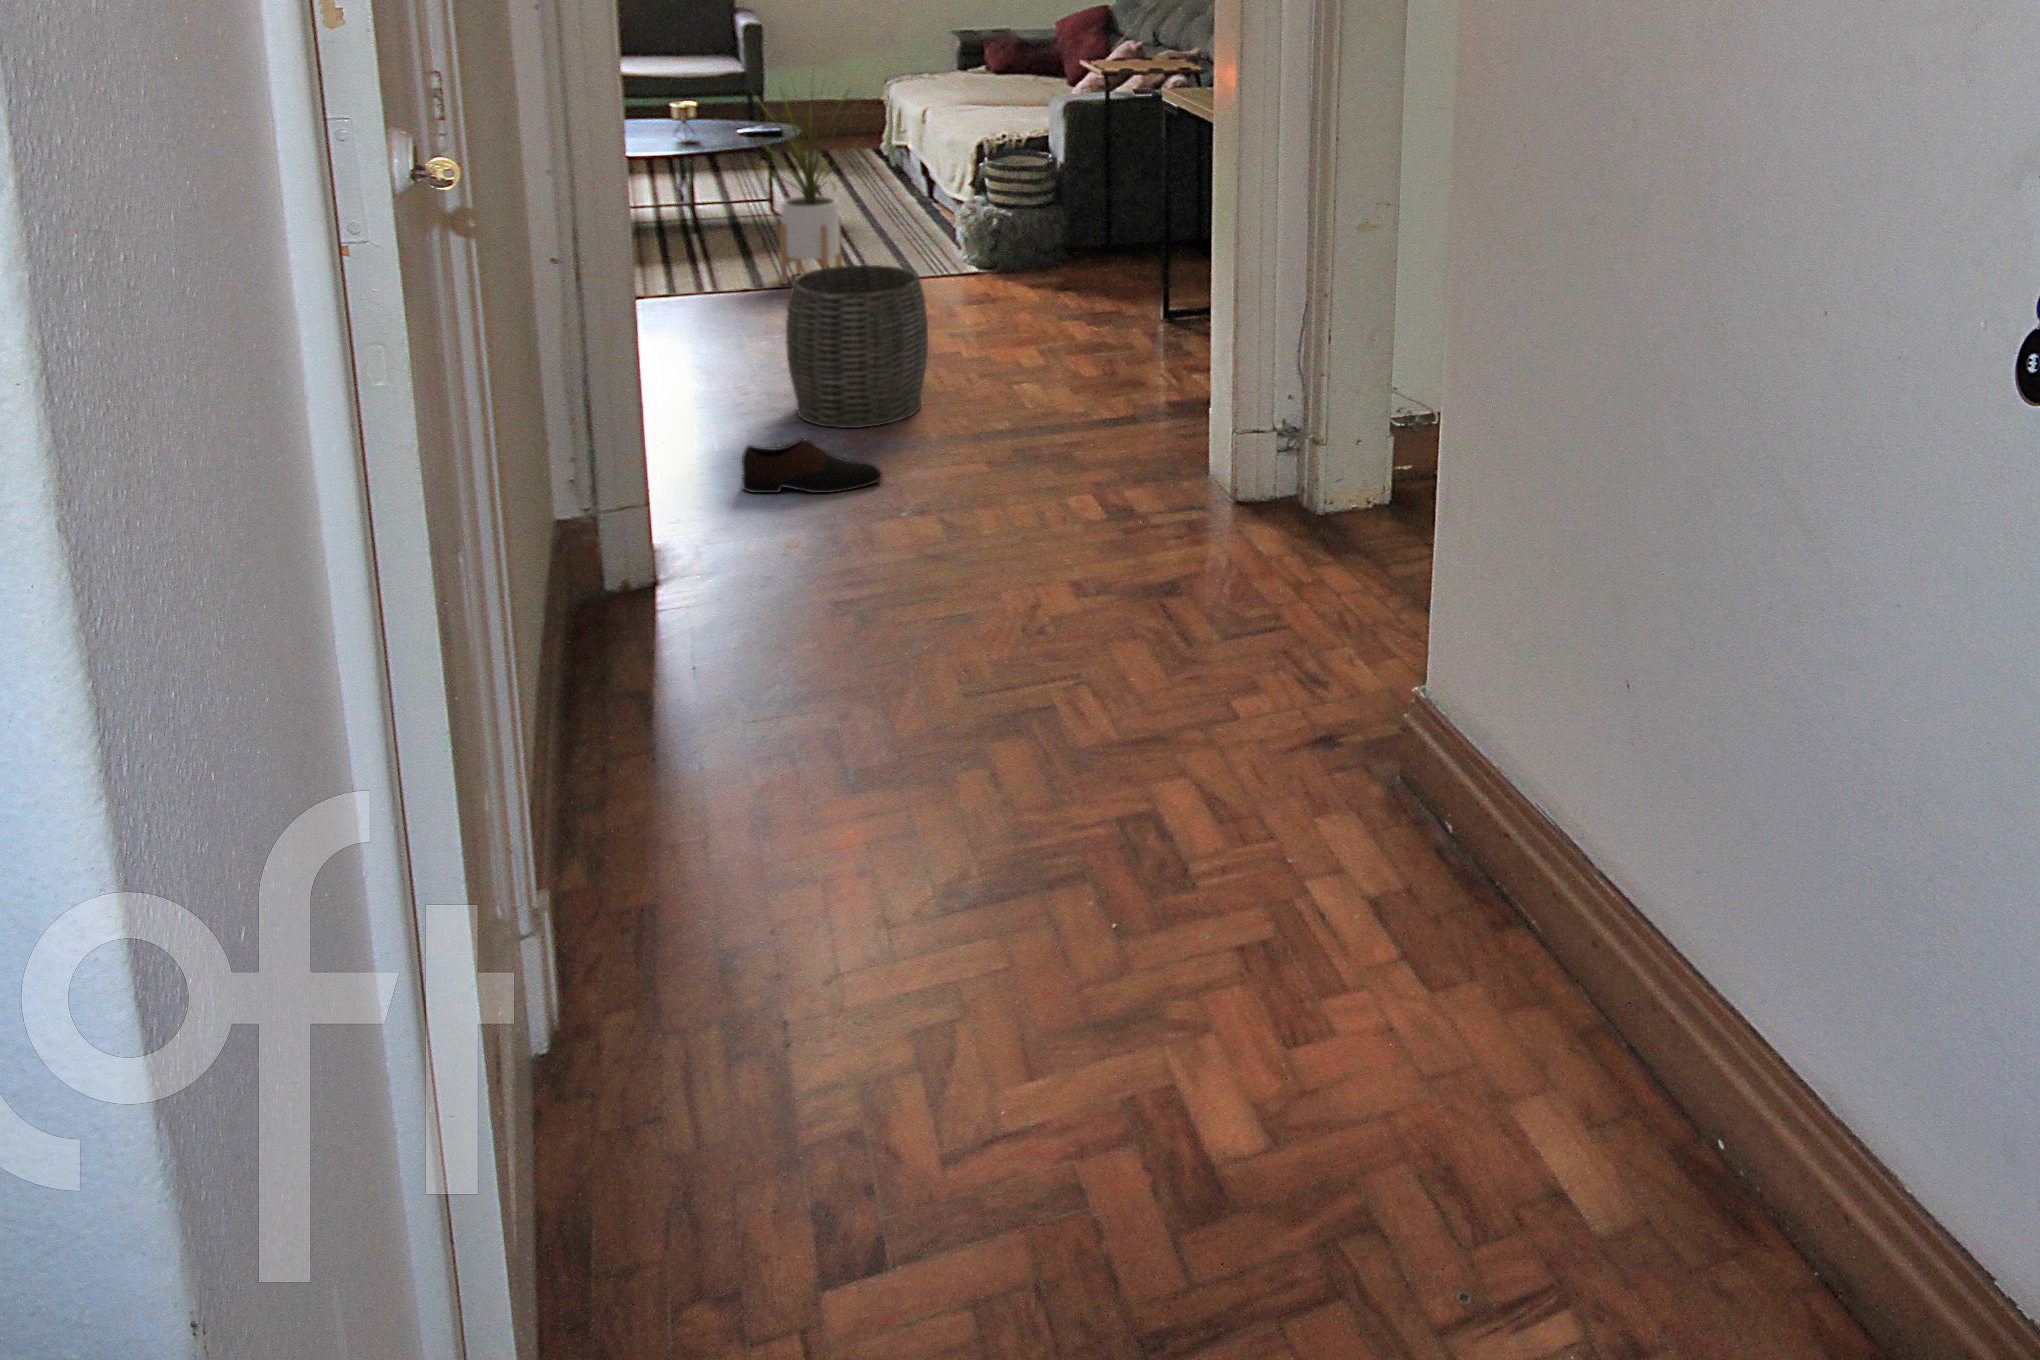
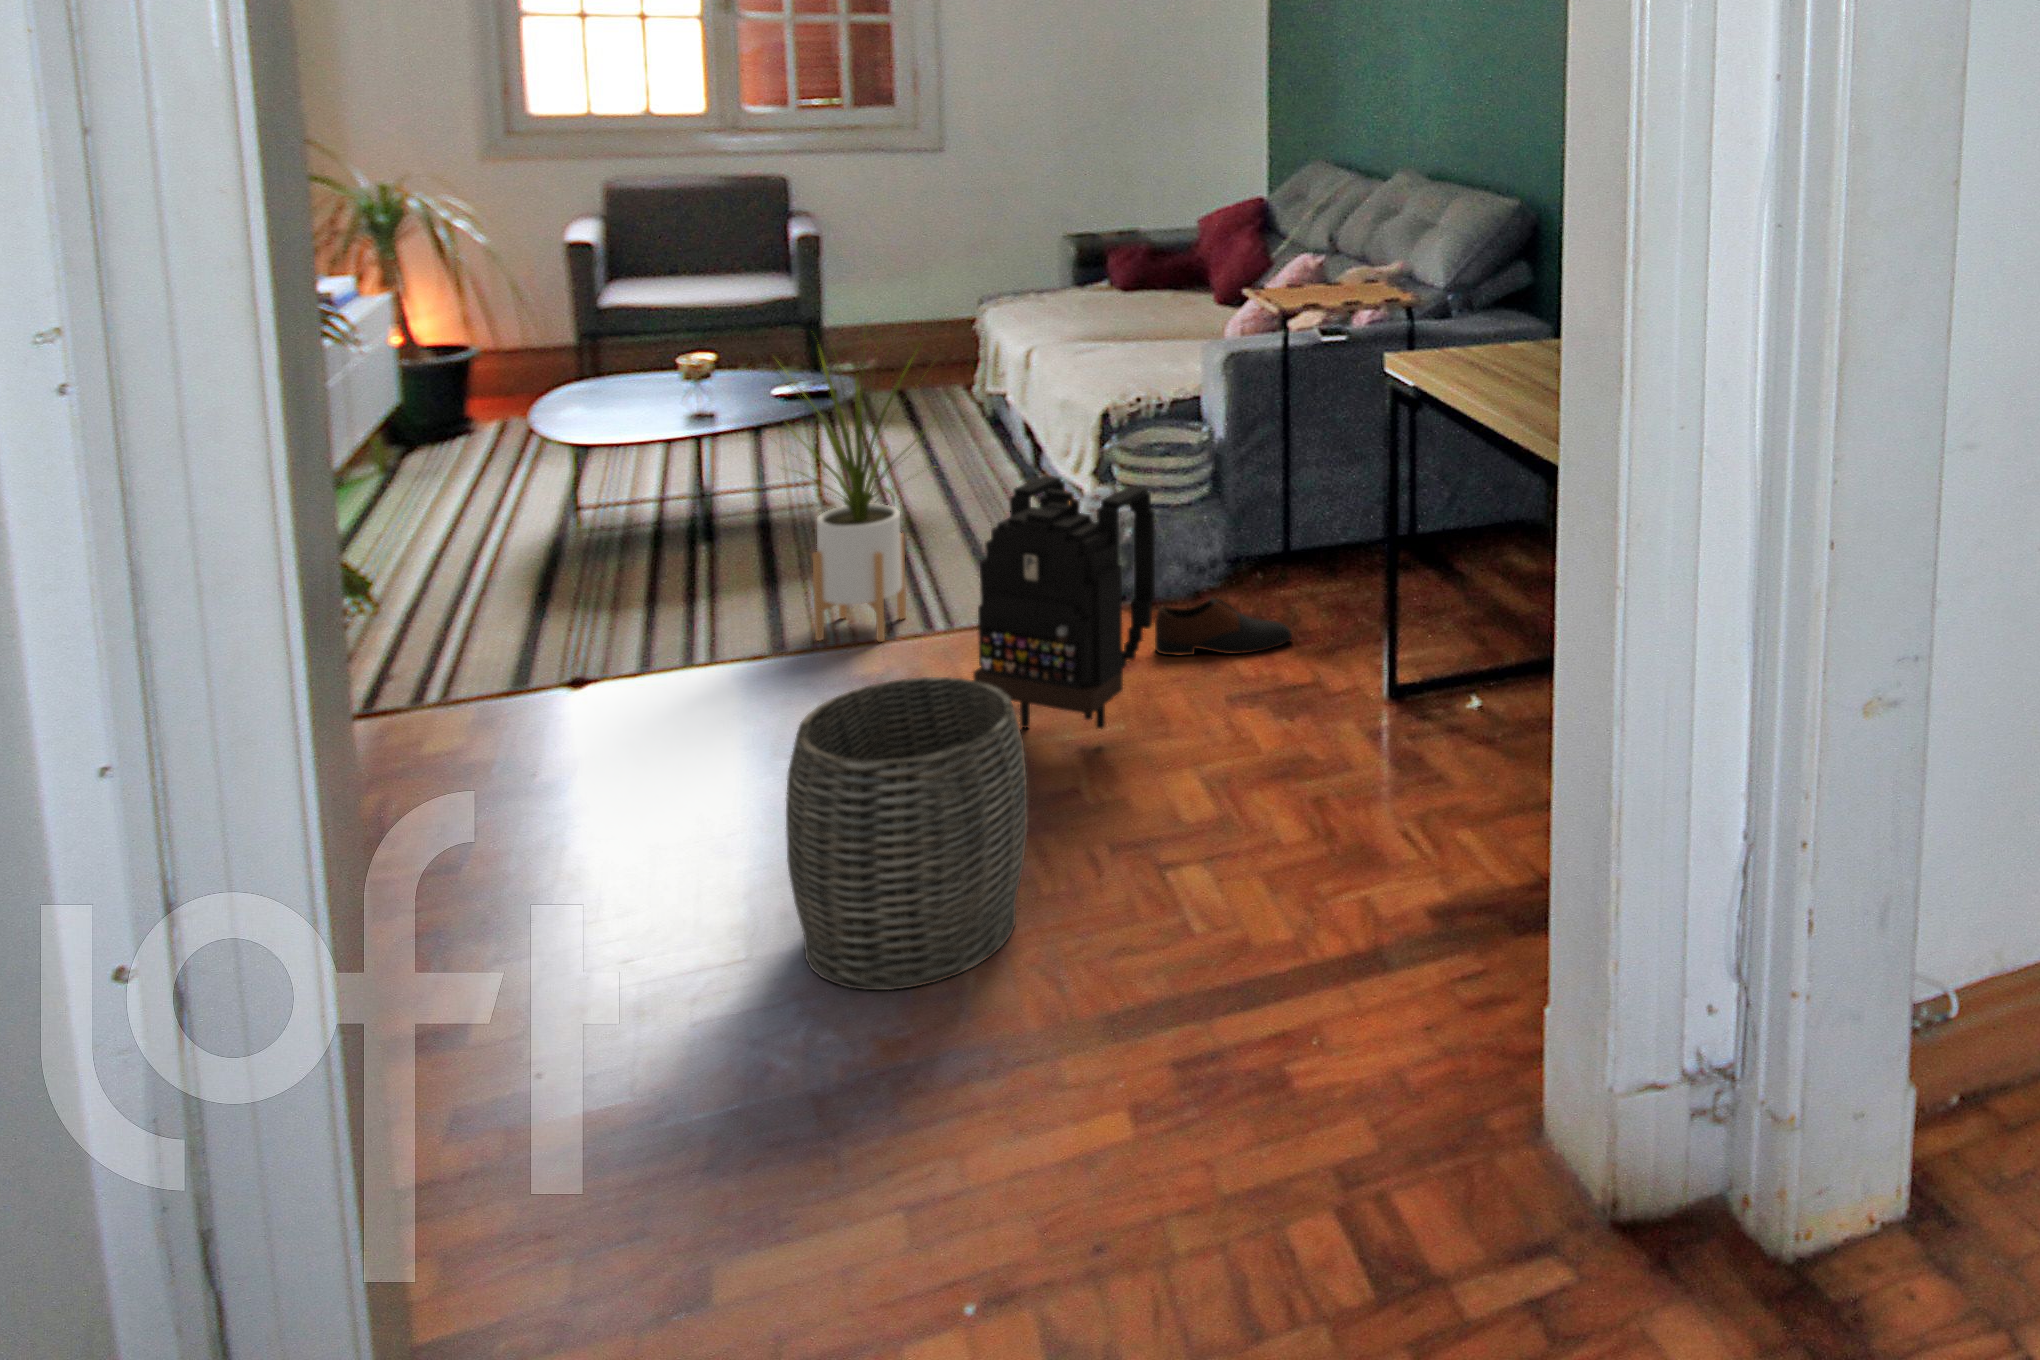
backpack: none [892,167,1010,328] -> present [973,475,1155,729]
shoe: present [742,438,882,493] -> present [1155,598,1292,655]

